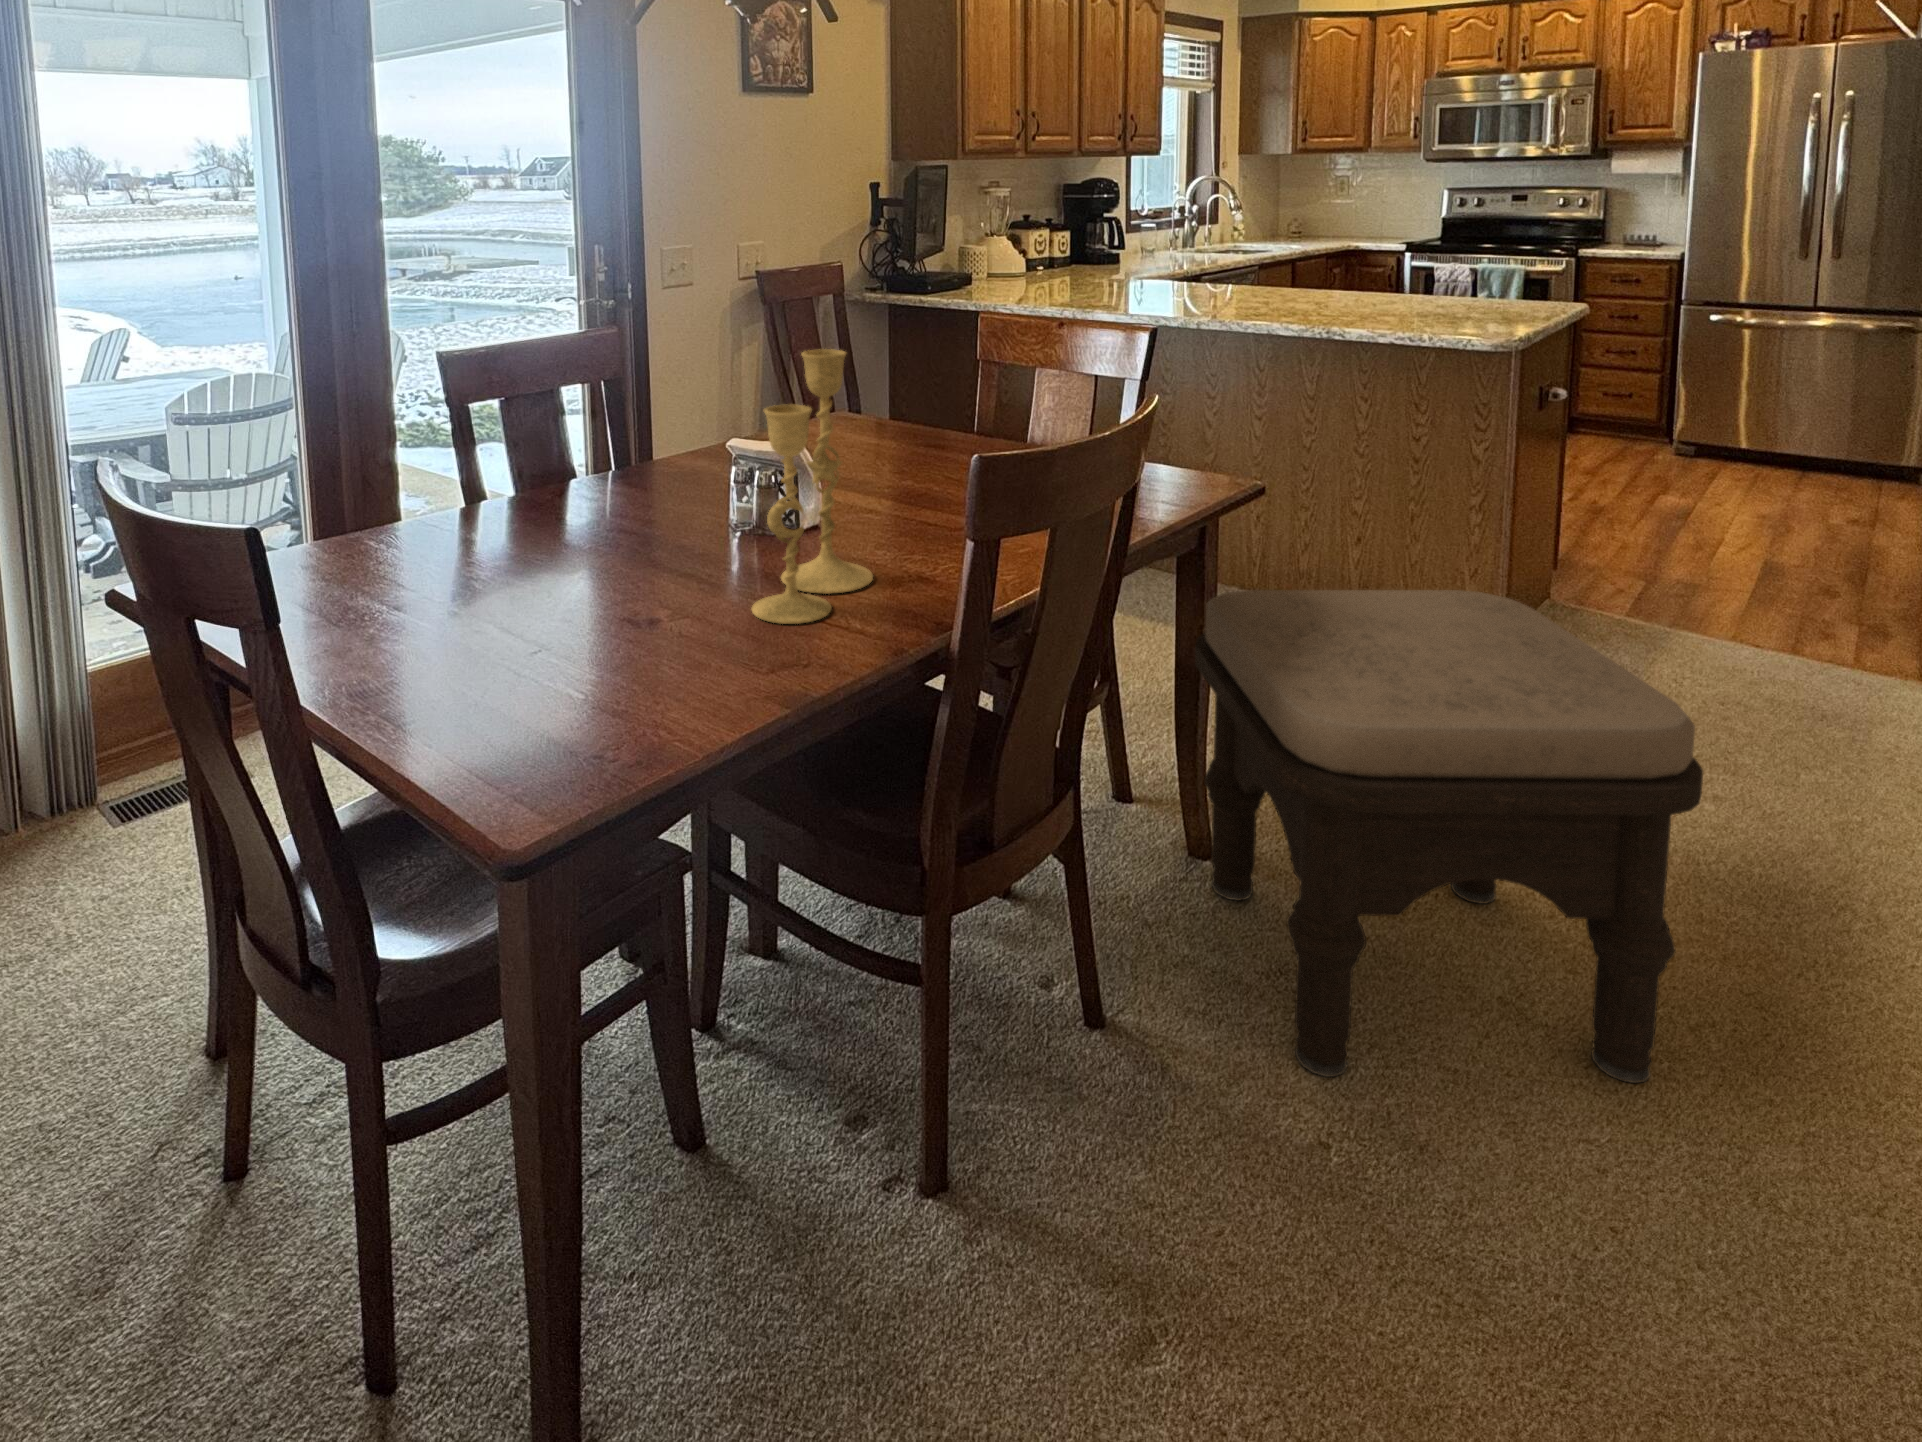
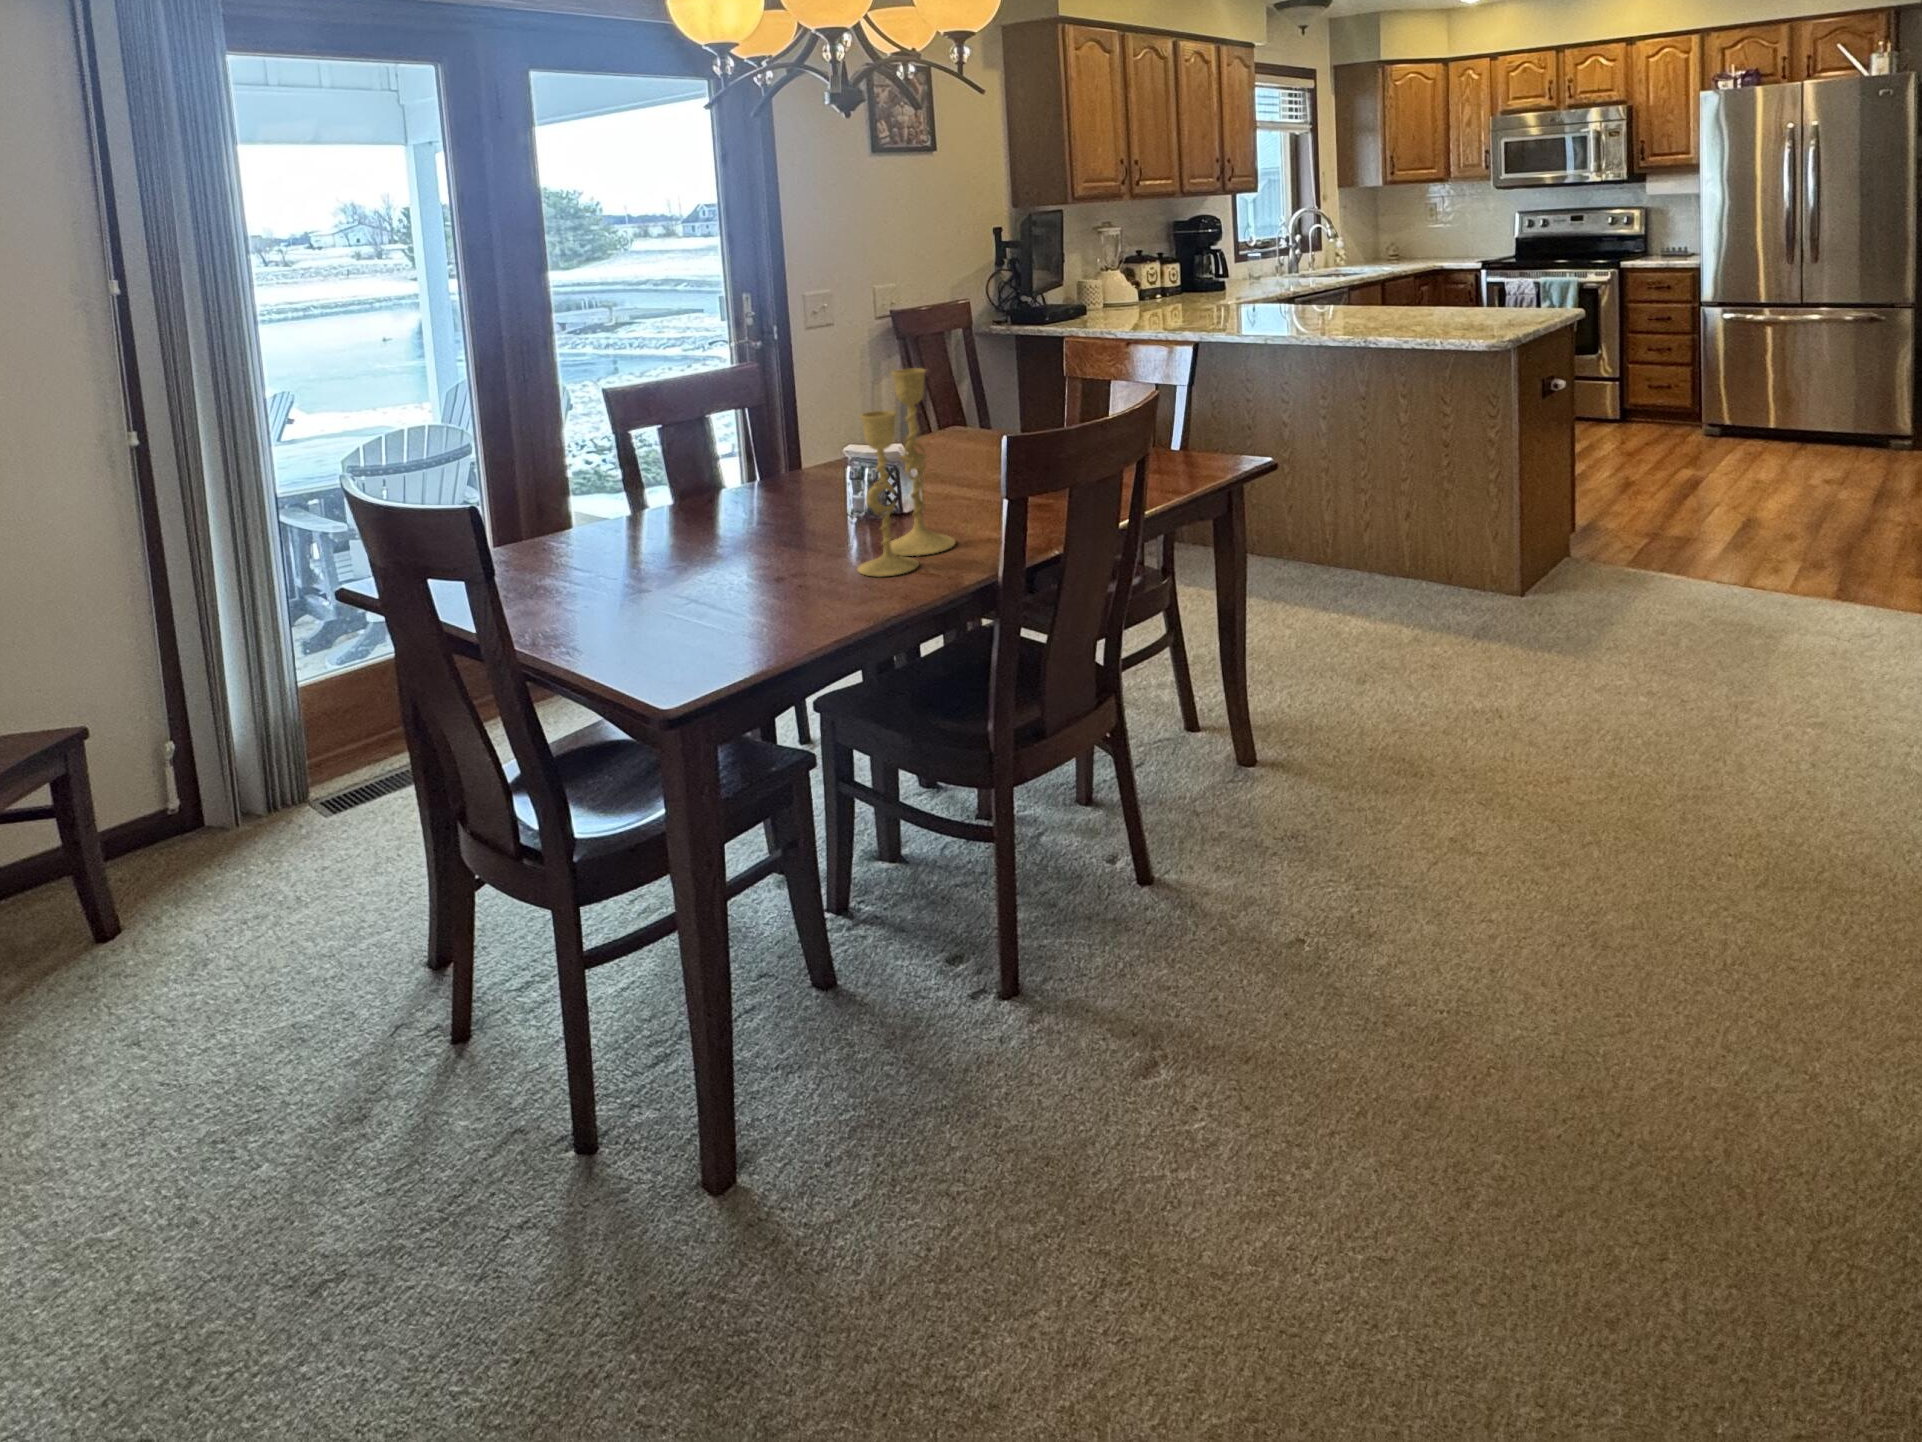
ottoman: present [1195,590,1703,1083] -> none [1225,536,1562,899]

